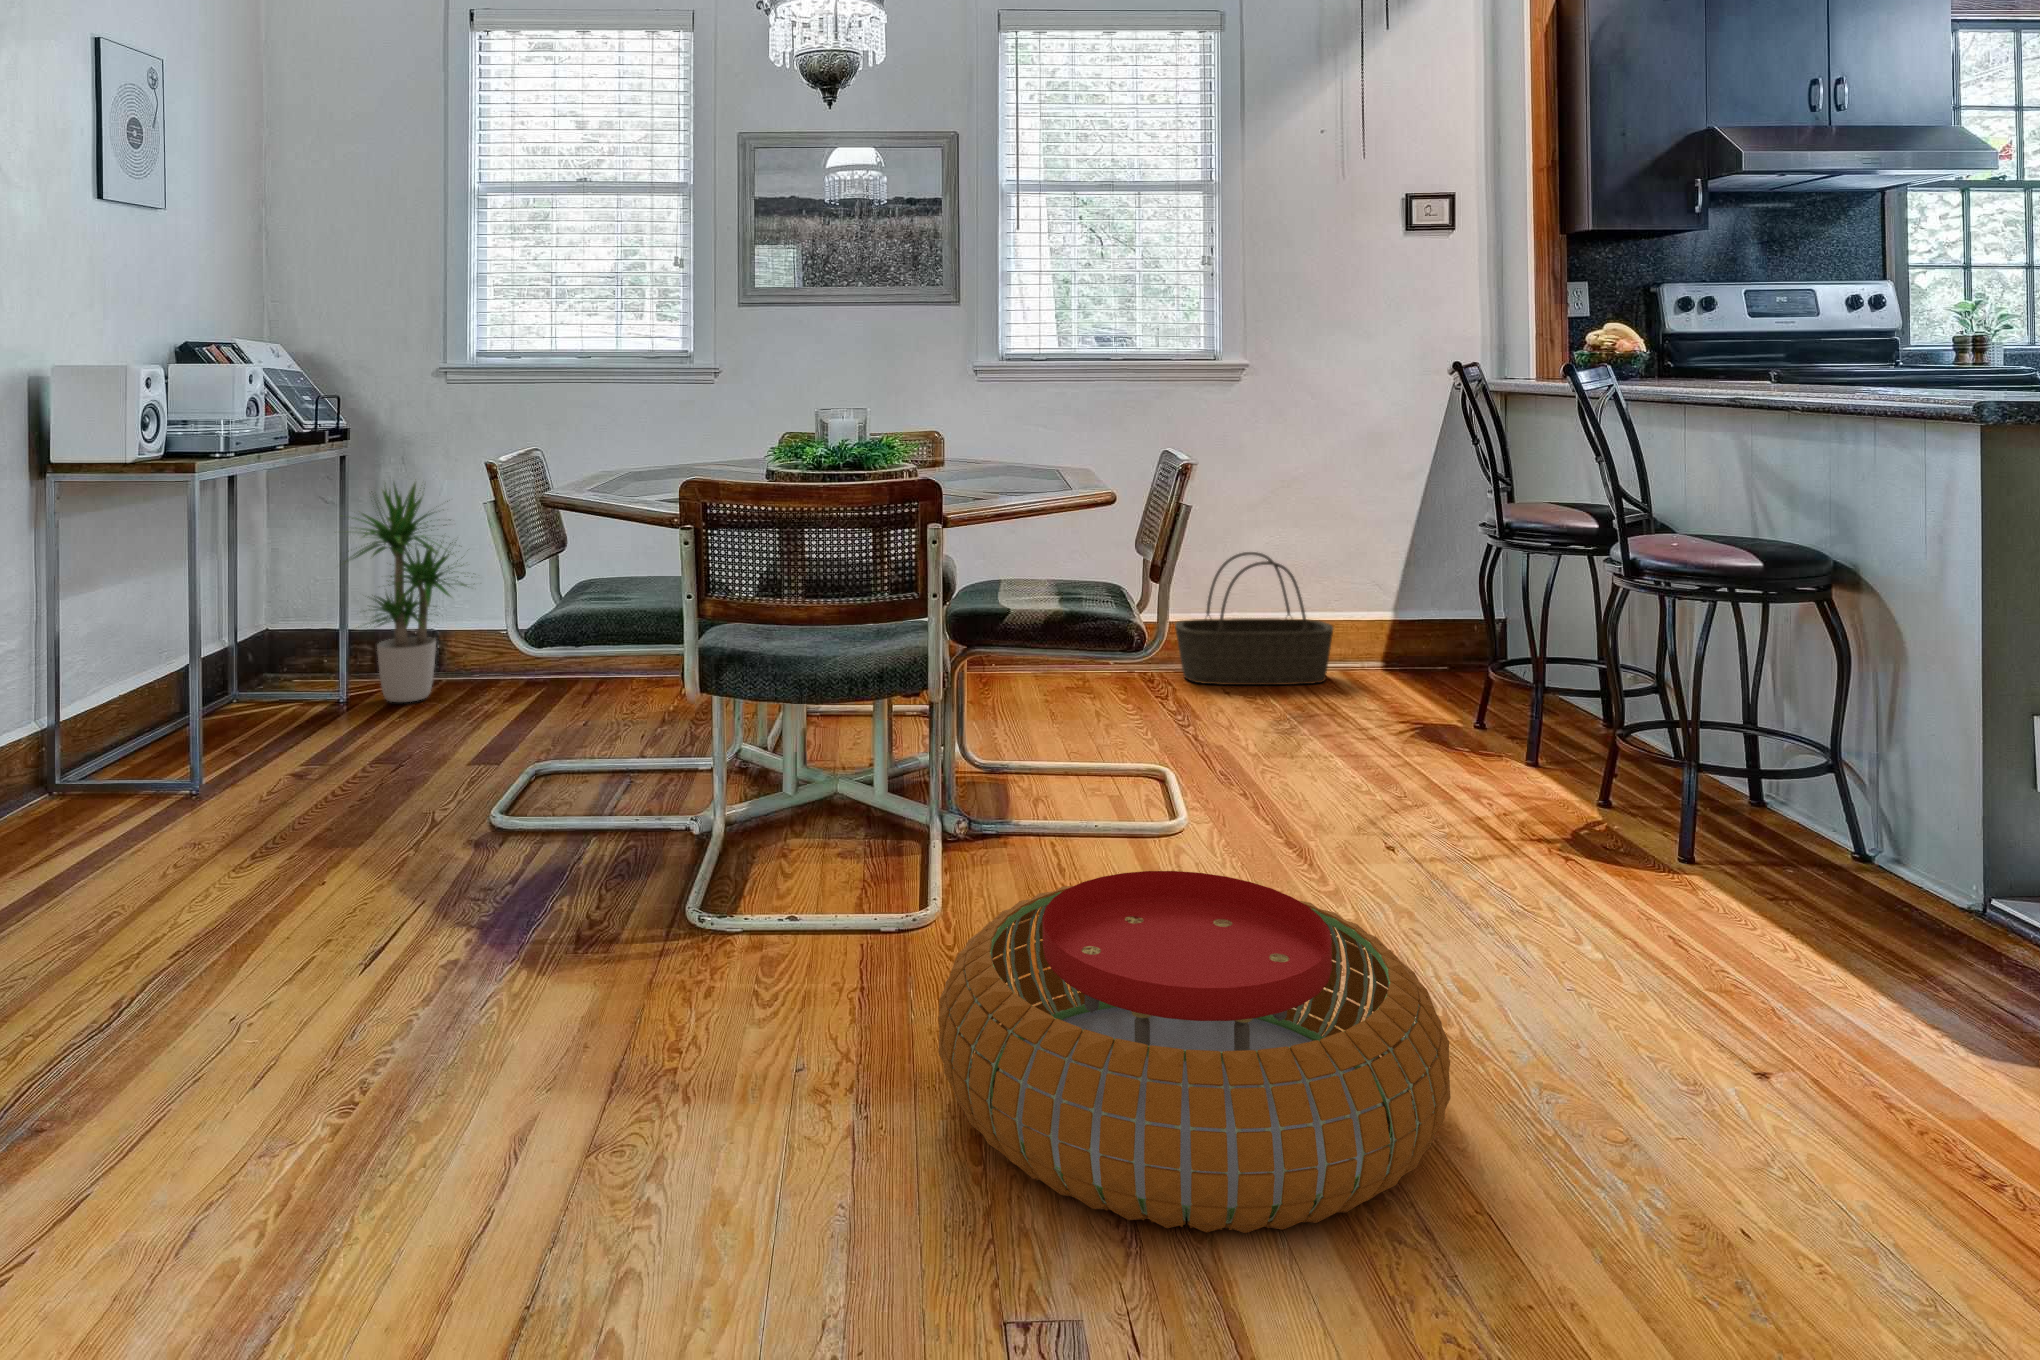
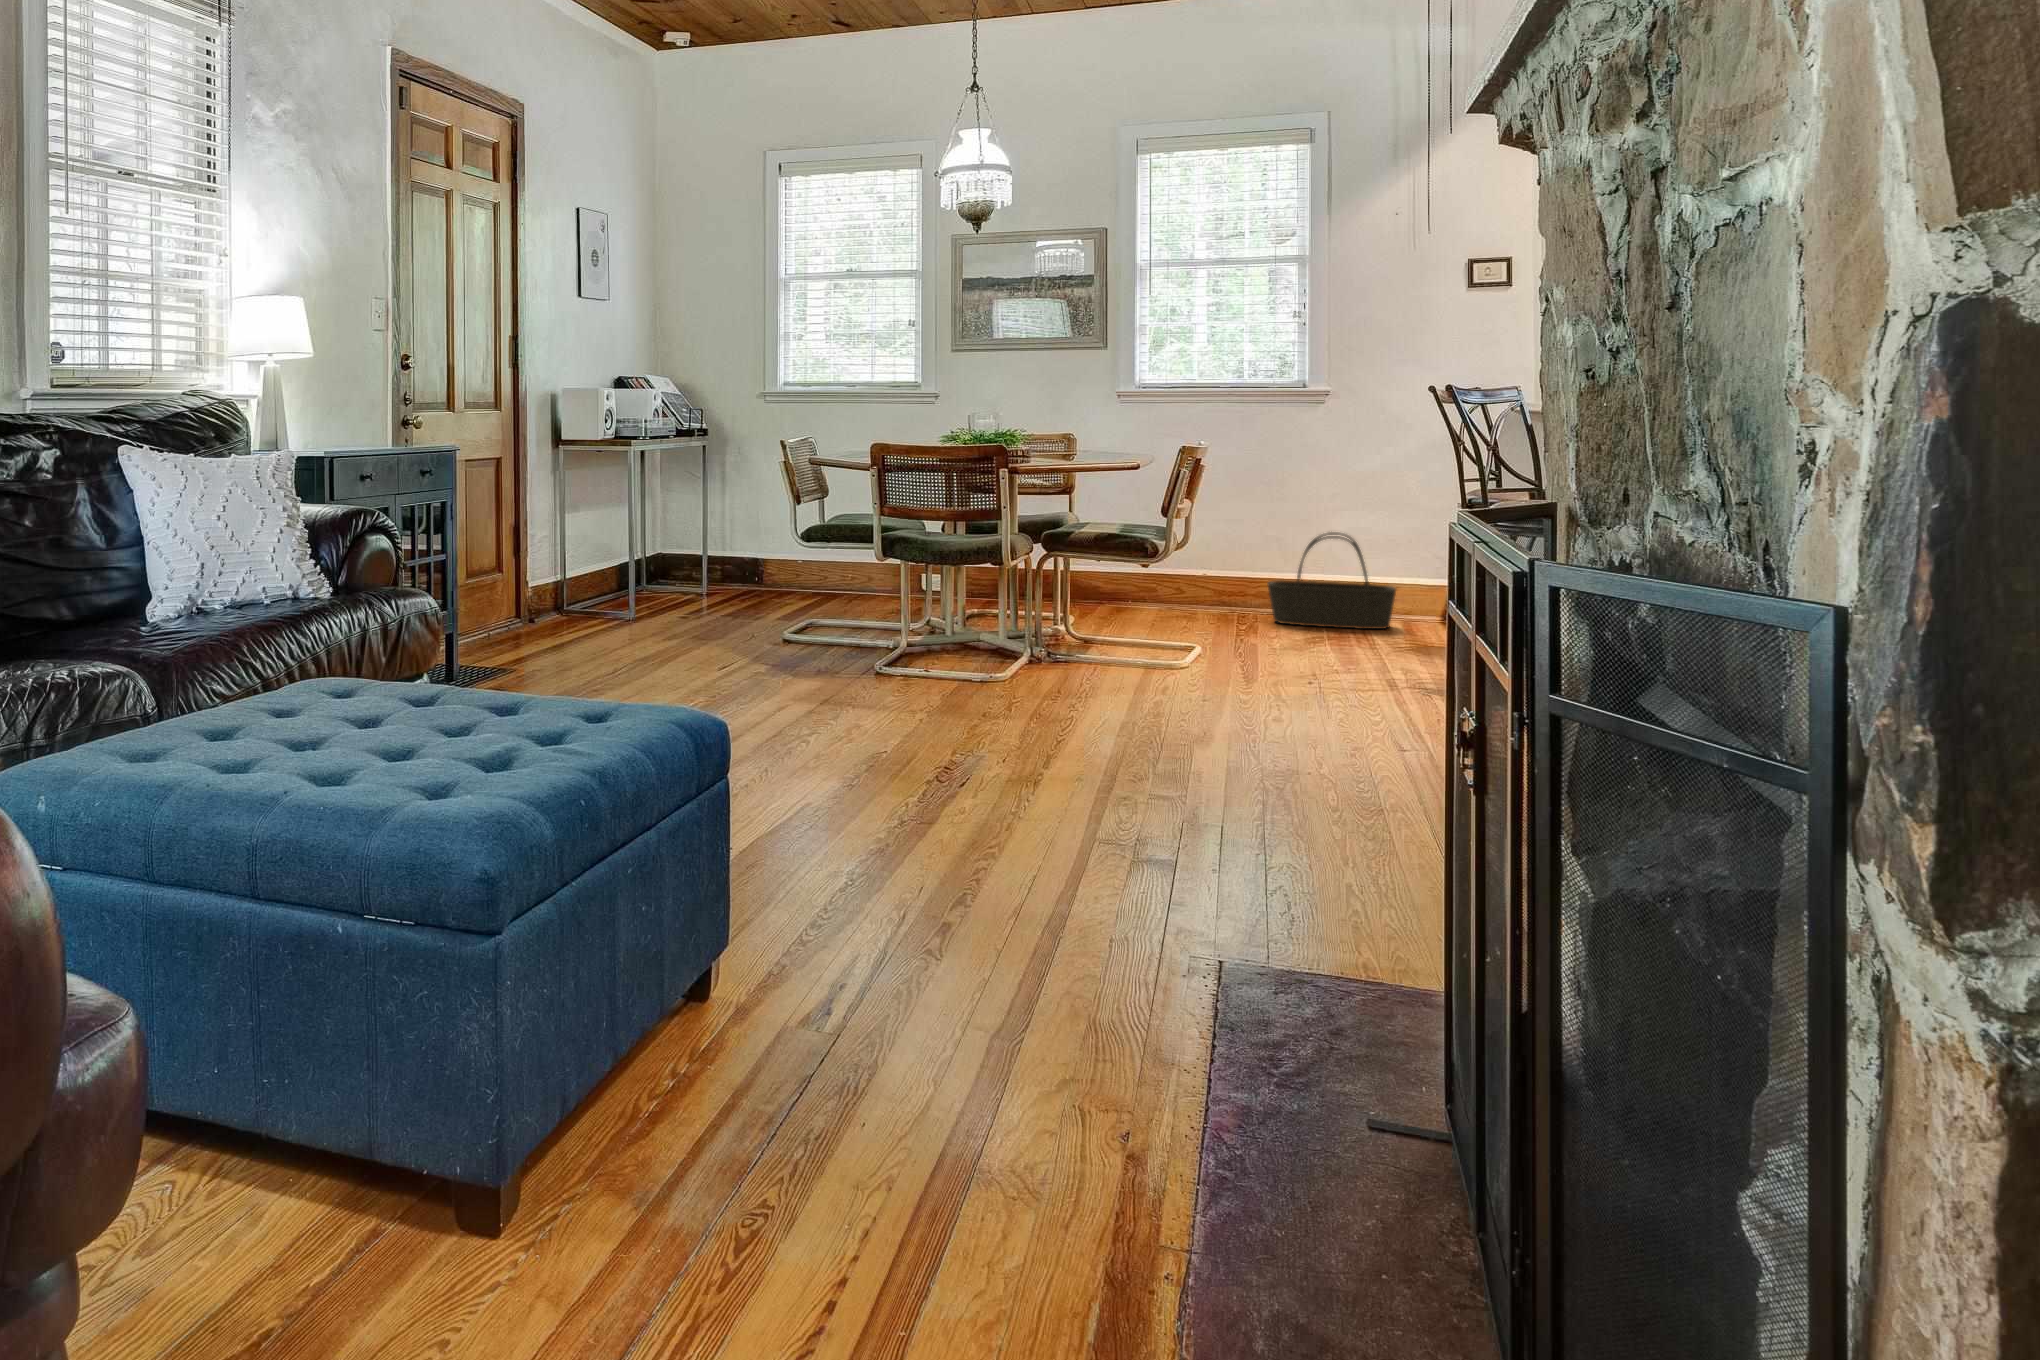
potted plant: present [342,483,467,702] -> none [694,461,784,599]
pouf: present [938,871,1451,1233] -> none [956,630,1196,743]

